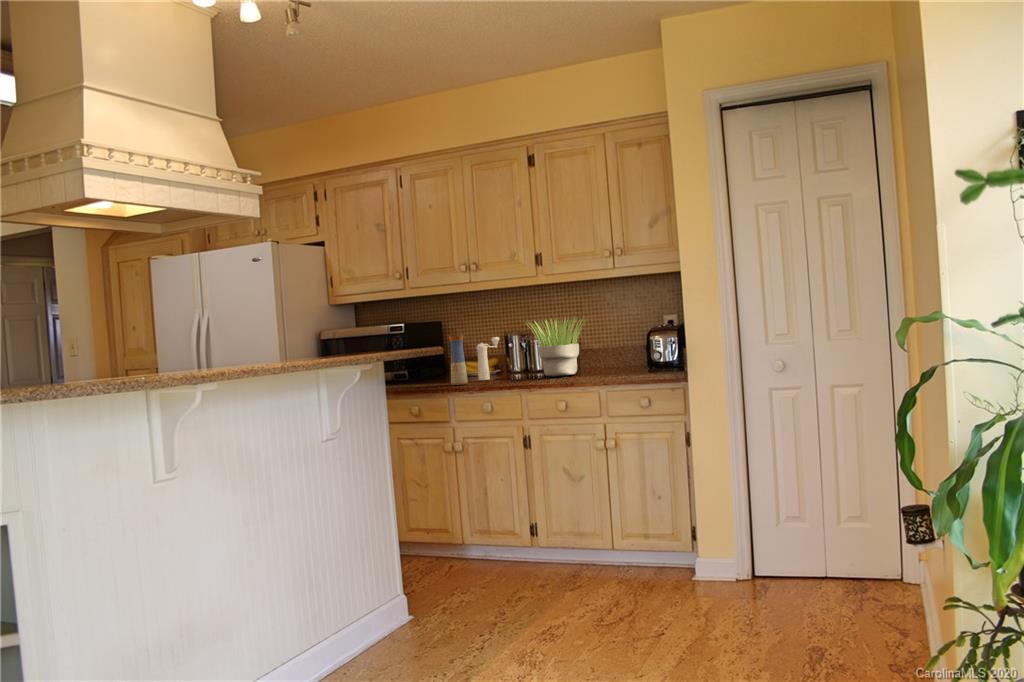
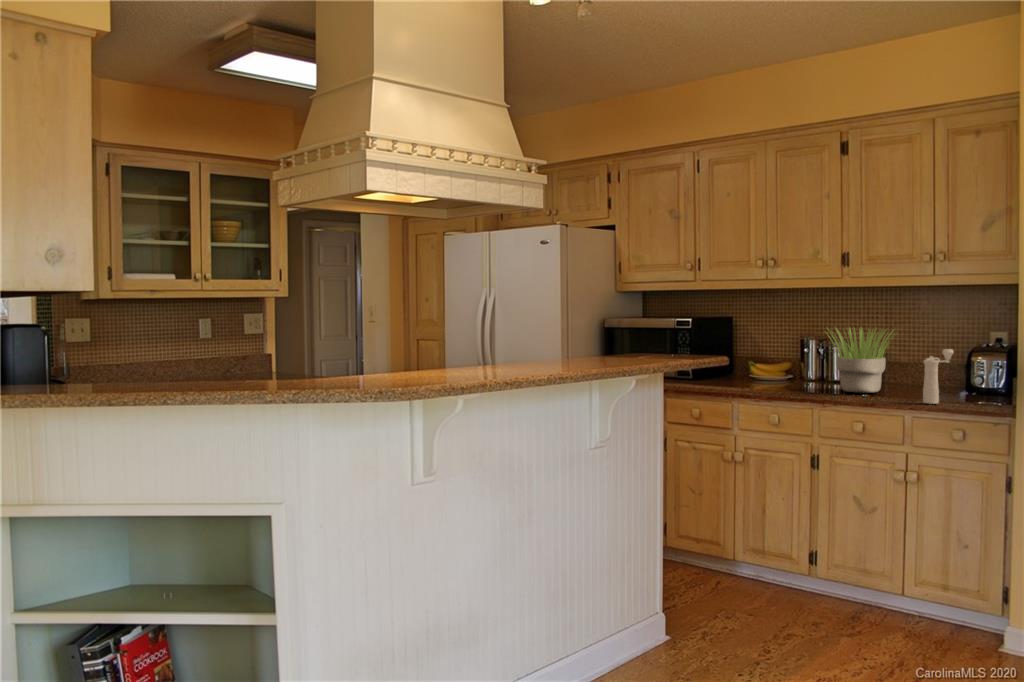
vase: present [449,335,468,385] -> none [734,338,753,391]
pepper mill: present [476,337,499,380] -> present [923,349,954,404]

